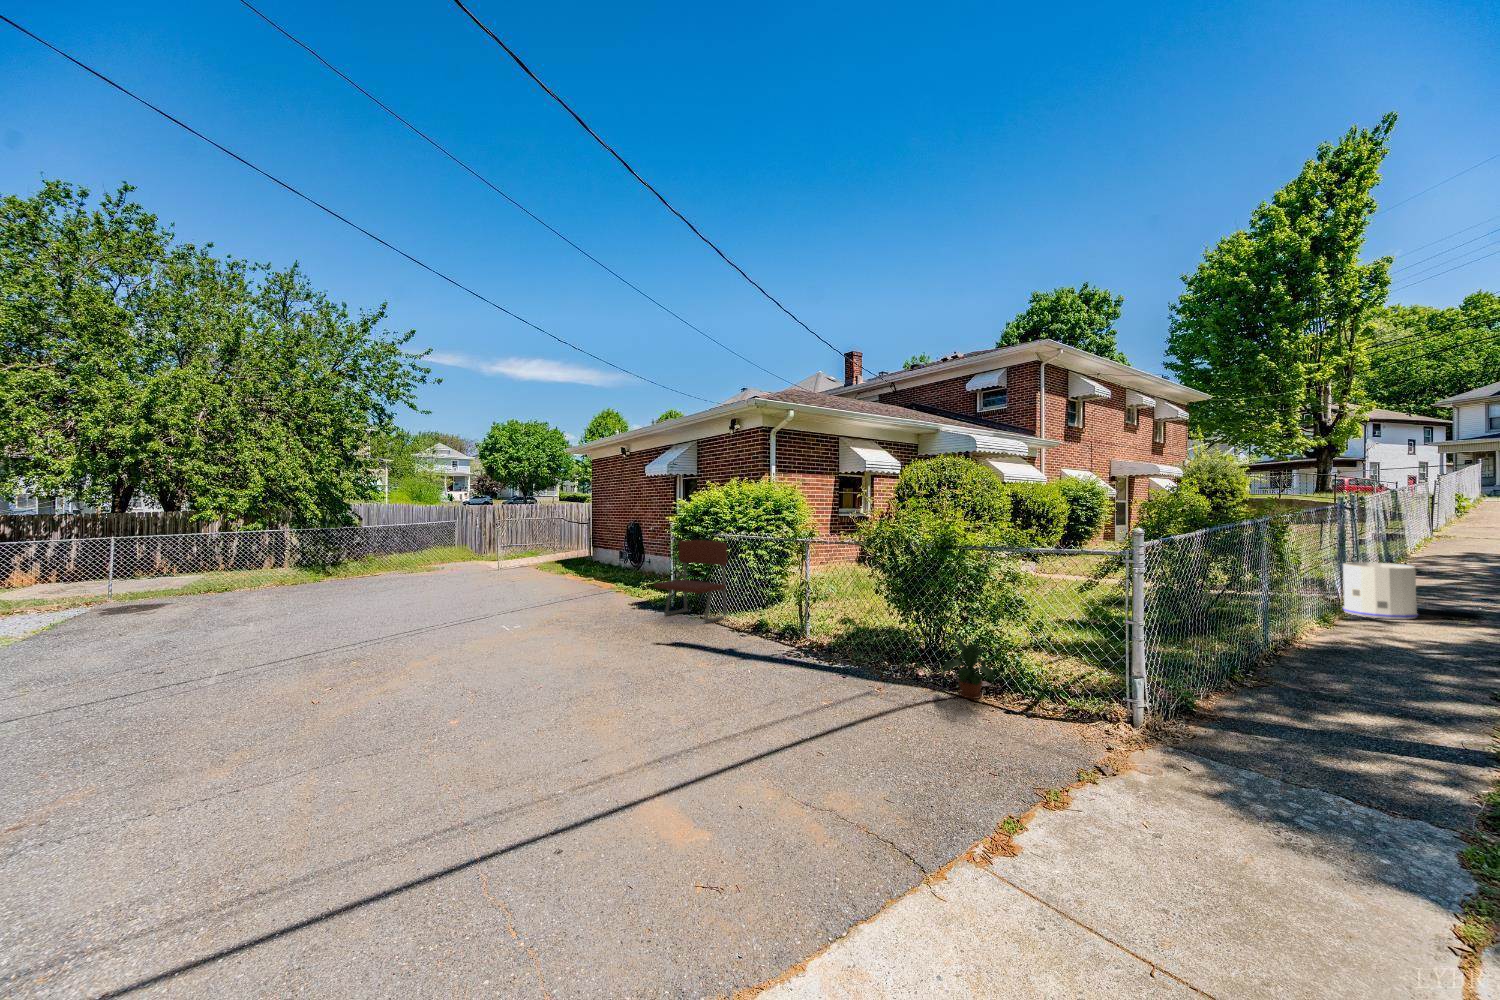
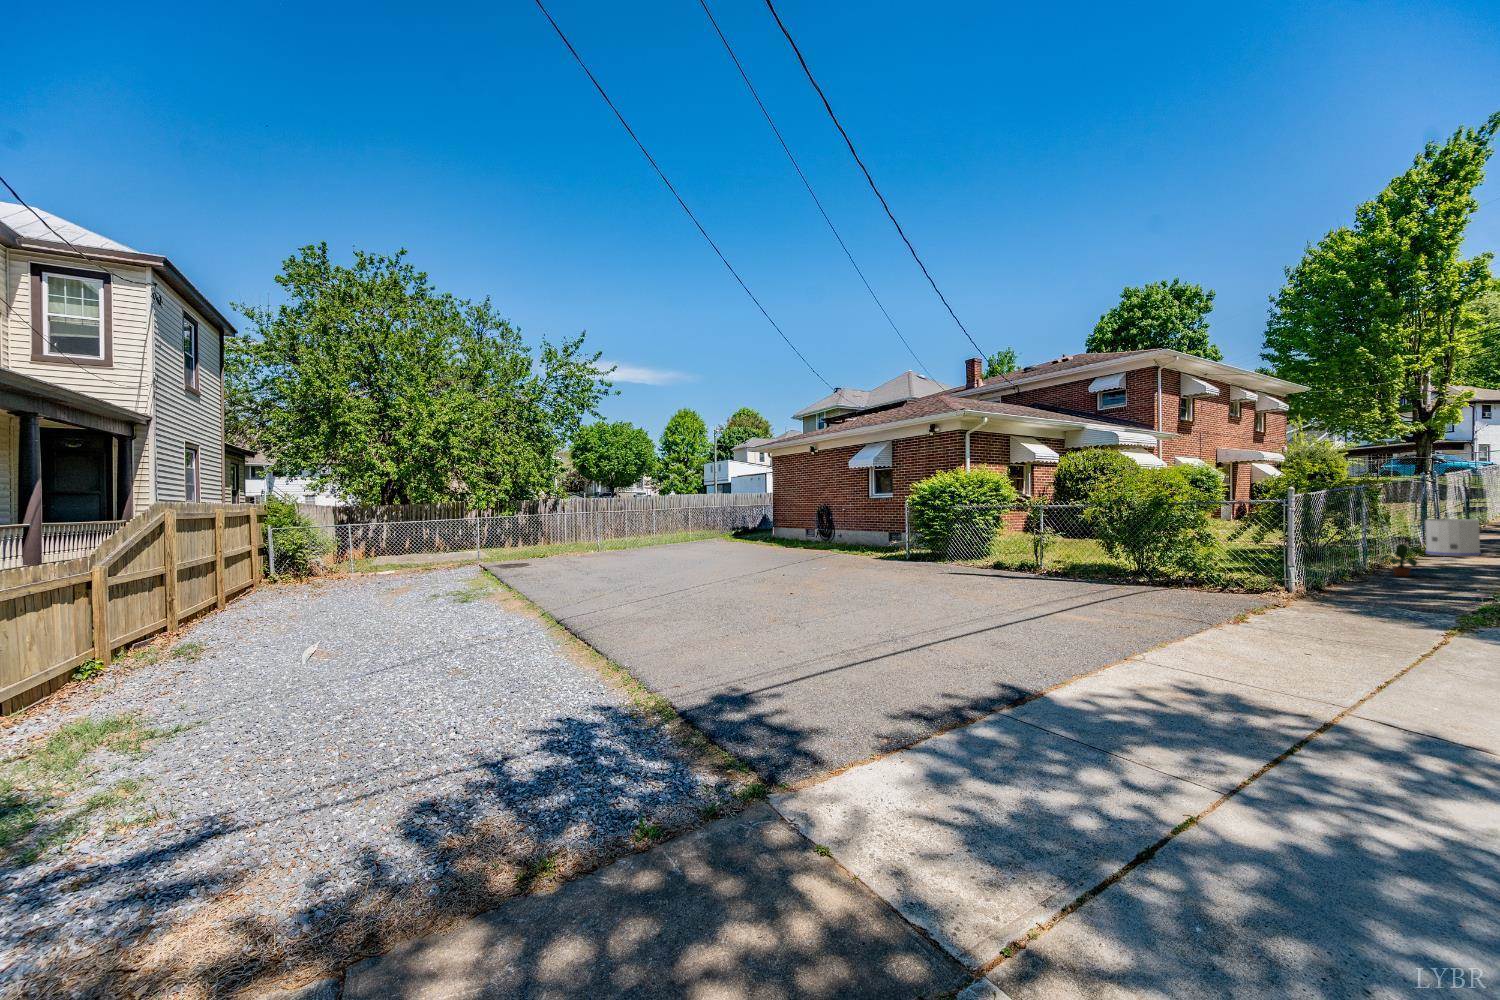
bench: present [654,540,727,623] -> none [906,512,962,567]
potted plant: present [941,635,995,699] -> present [1380,544,1418,576]

